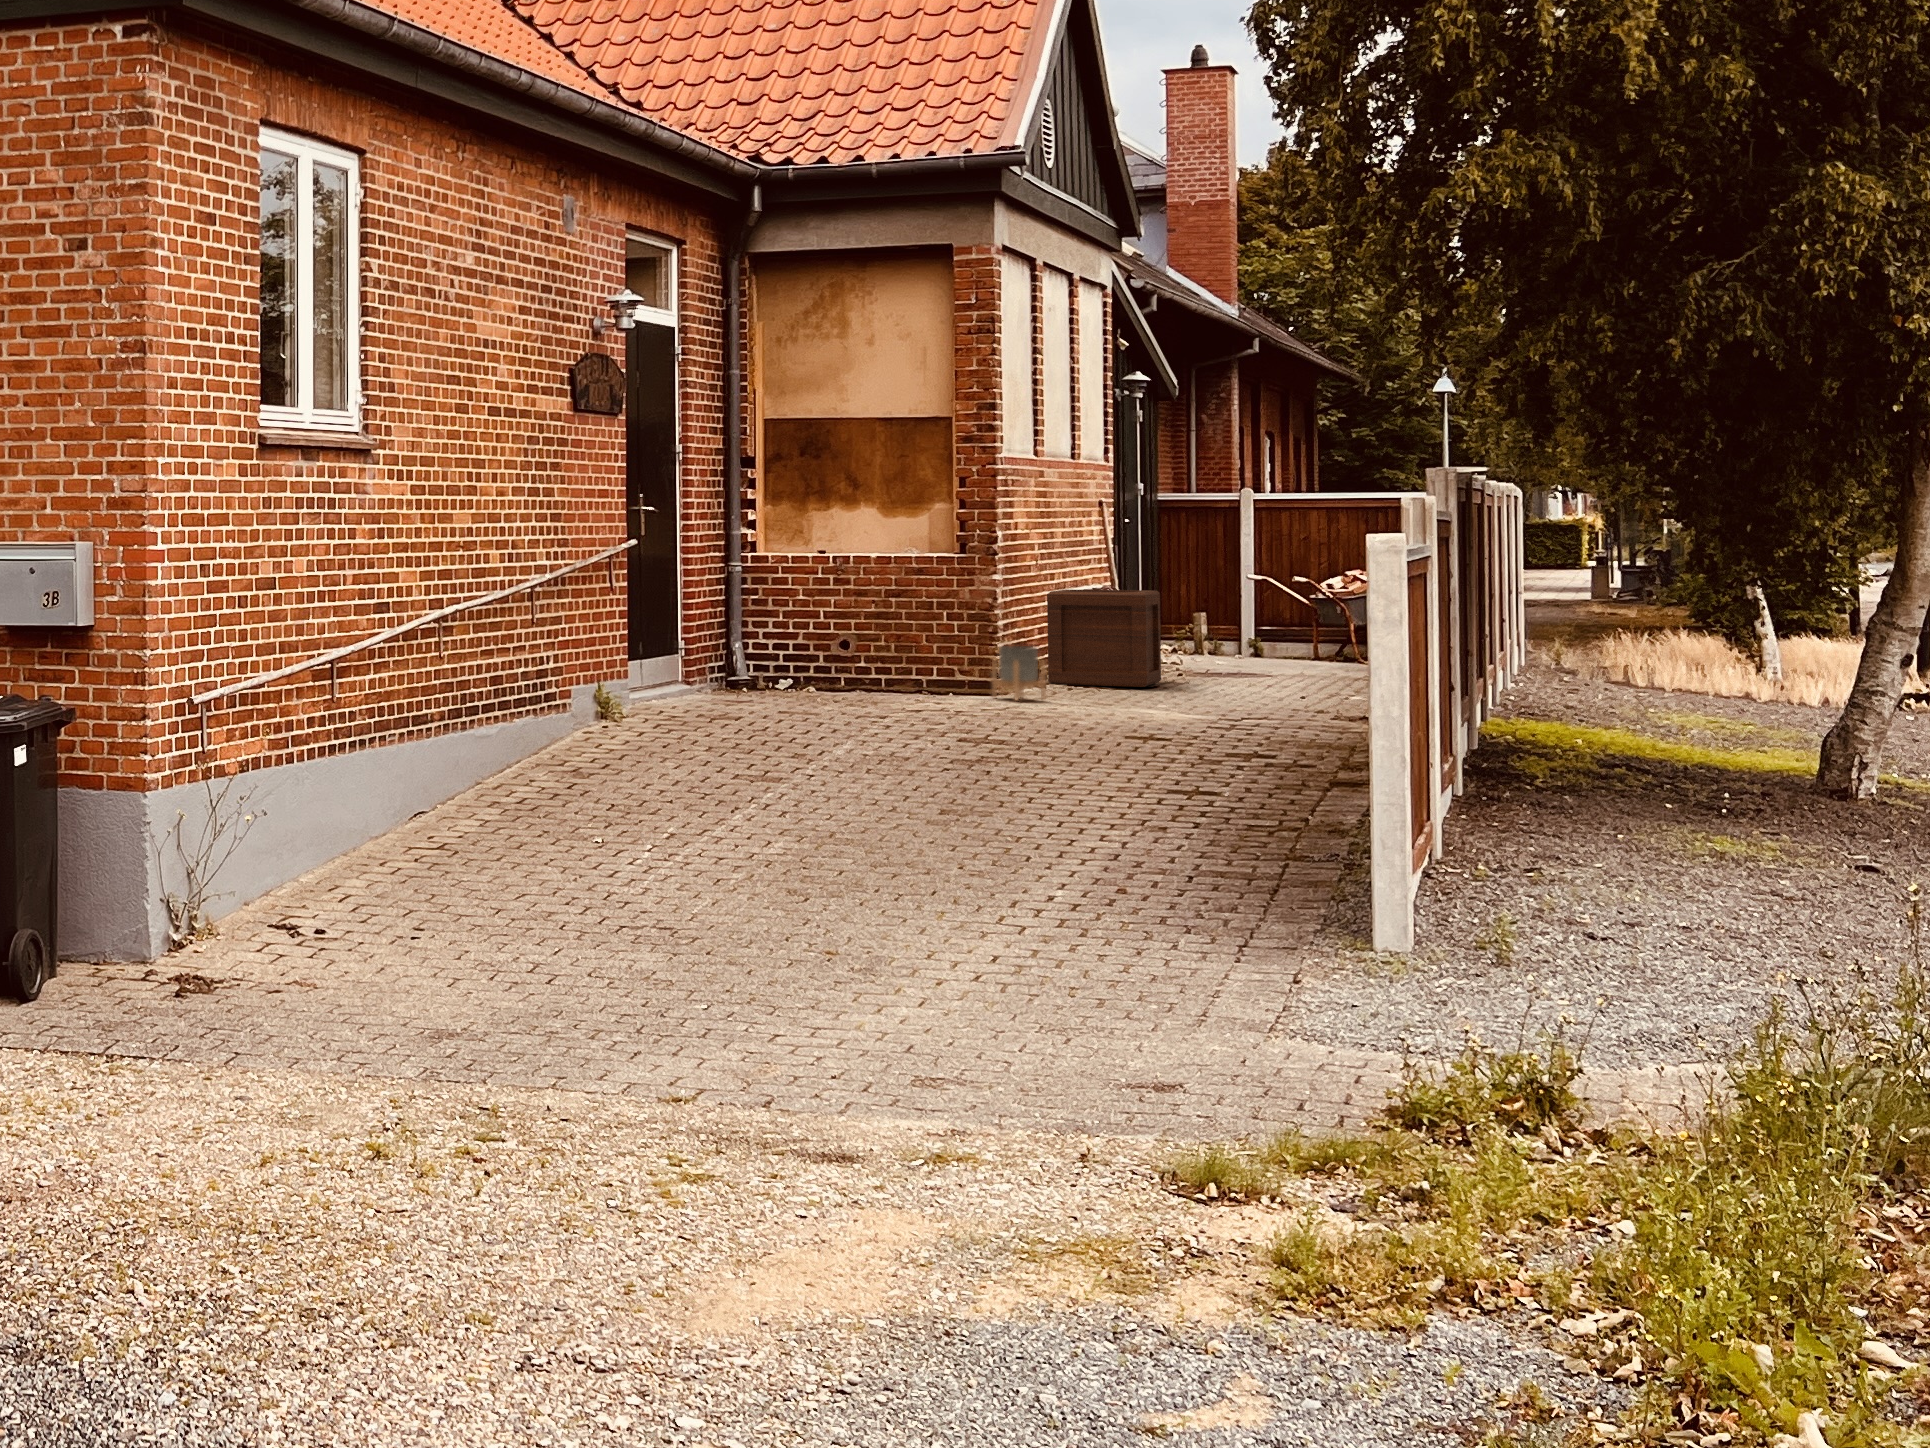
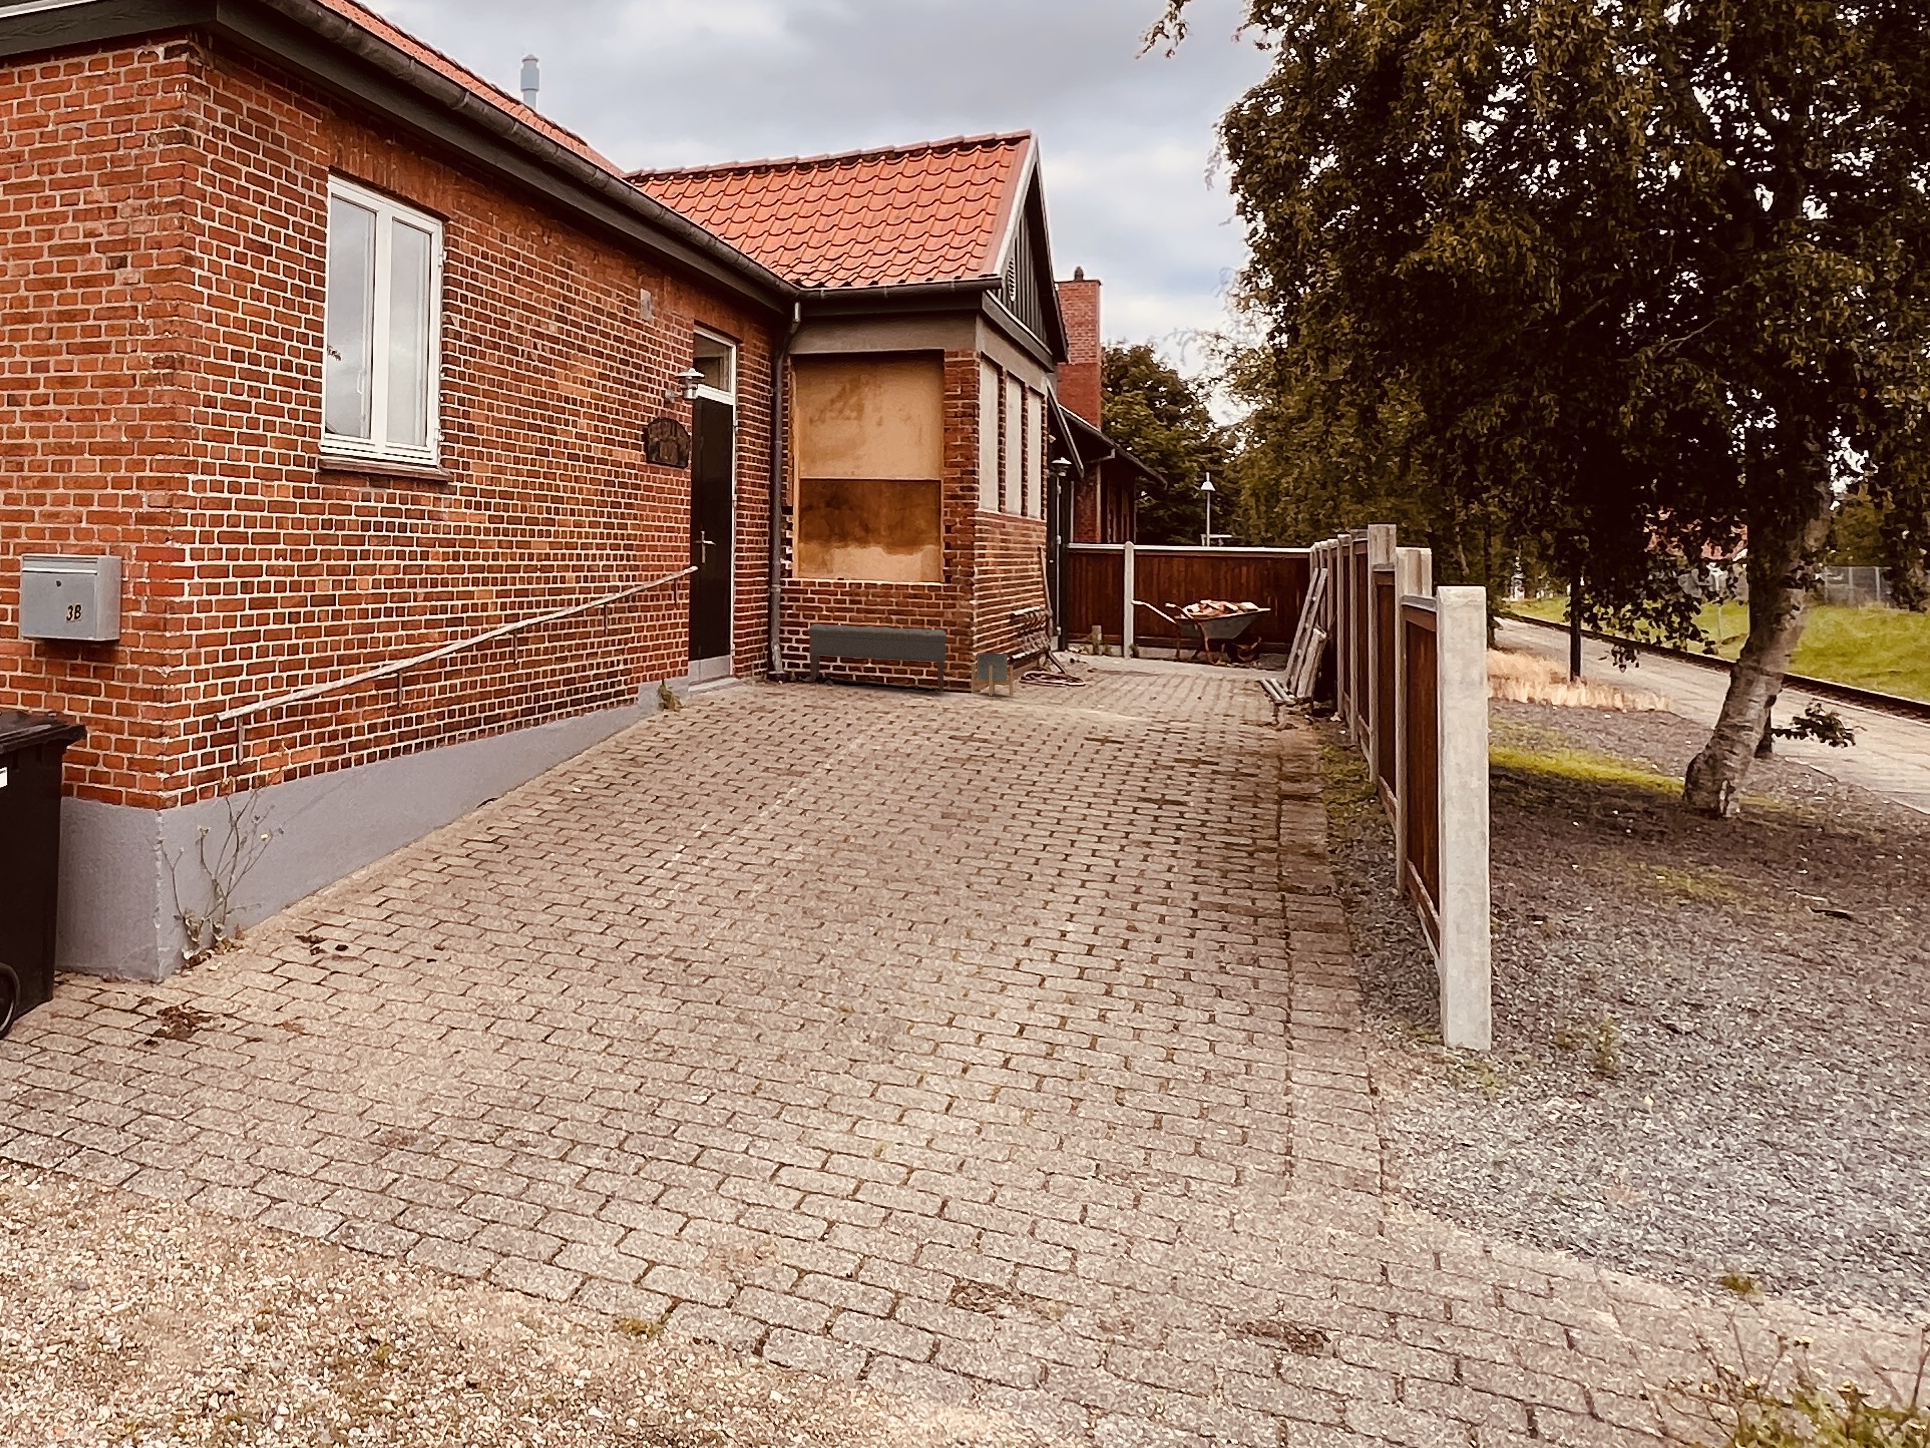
wooden crate: present [1047,590,1161,687] -> none [1010,610,1093,685]
bench: none [778,615,959,697] -> present [808,624,946,691]

